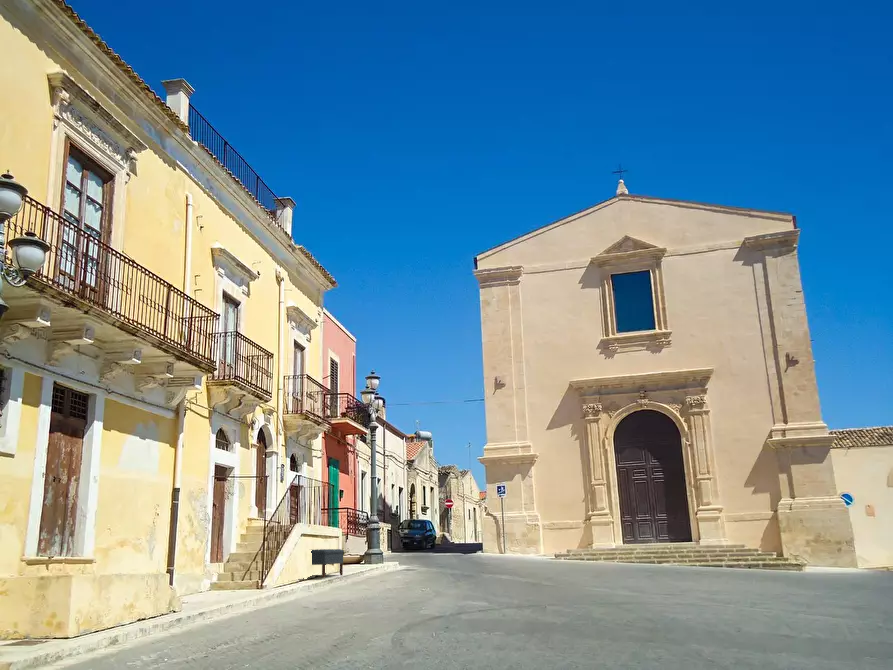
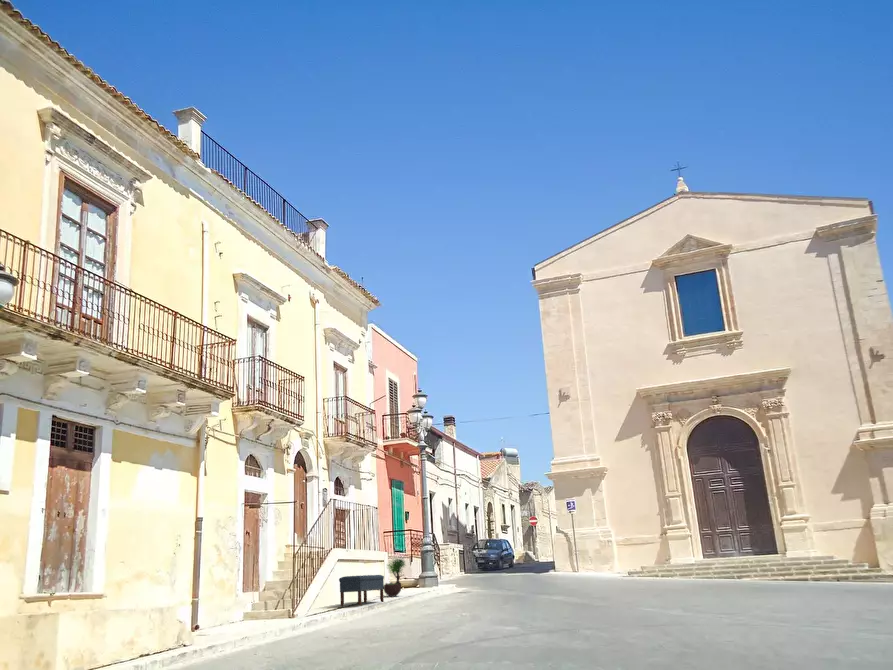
potted tree: none [338,530,361,571] -> present [384,558,405,597]

